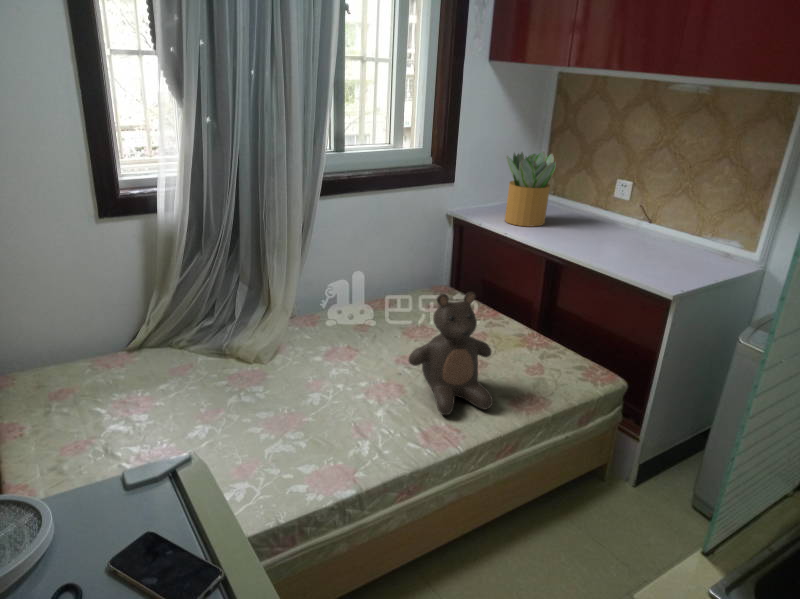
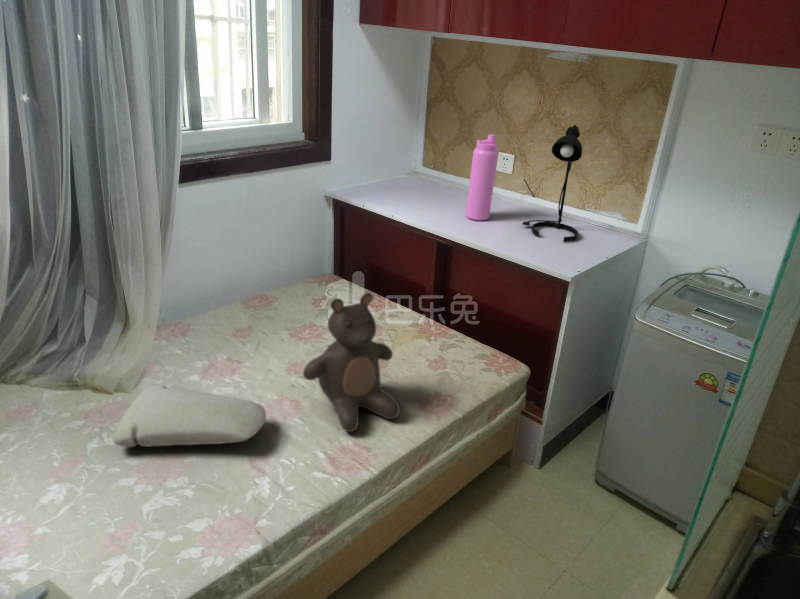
desk lamp: none [632,151,695,265] -> present [522,125,582,242]
potted plant: present [505,152,556,227] -> none [386,124,438,206]
water bottle: none [577,160,612,242] -> present [466,134,498,221]
pillow: none [248,357,373,409] -> present [113,385,266,447]

